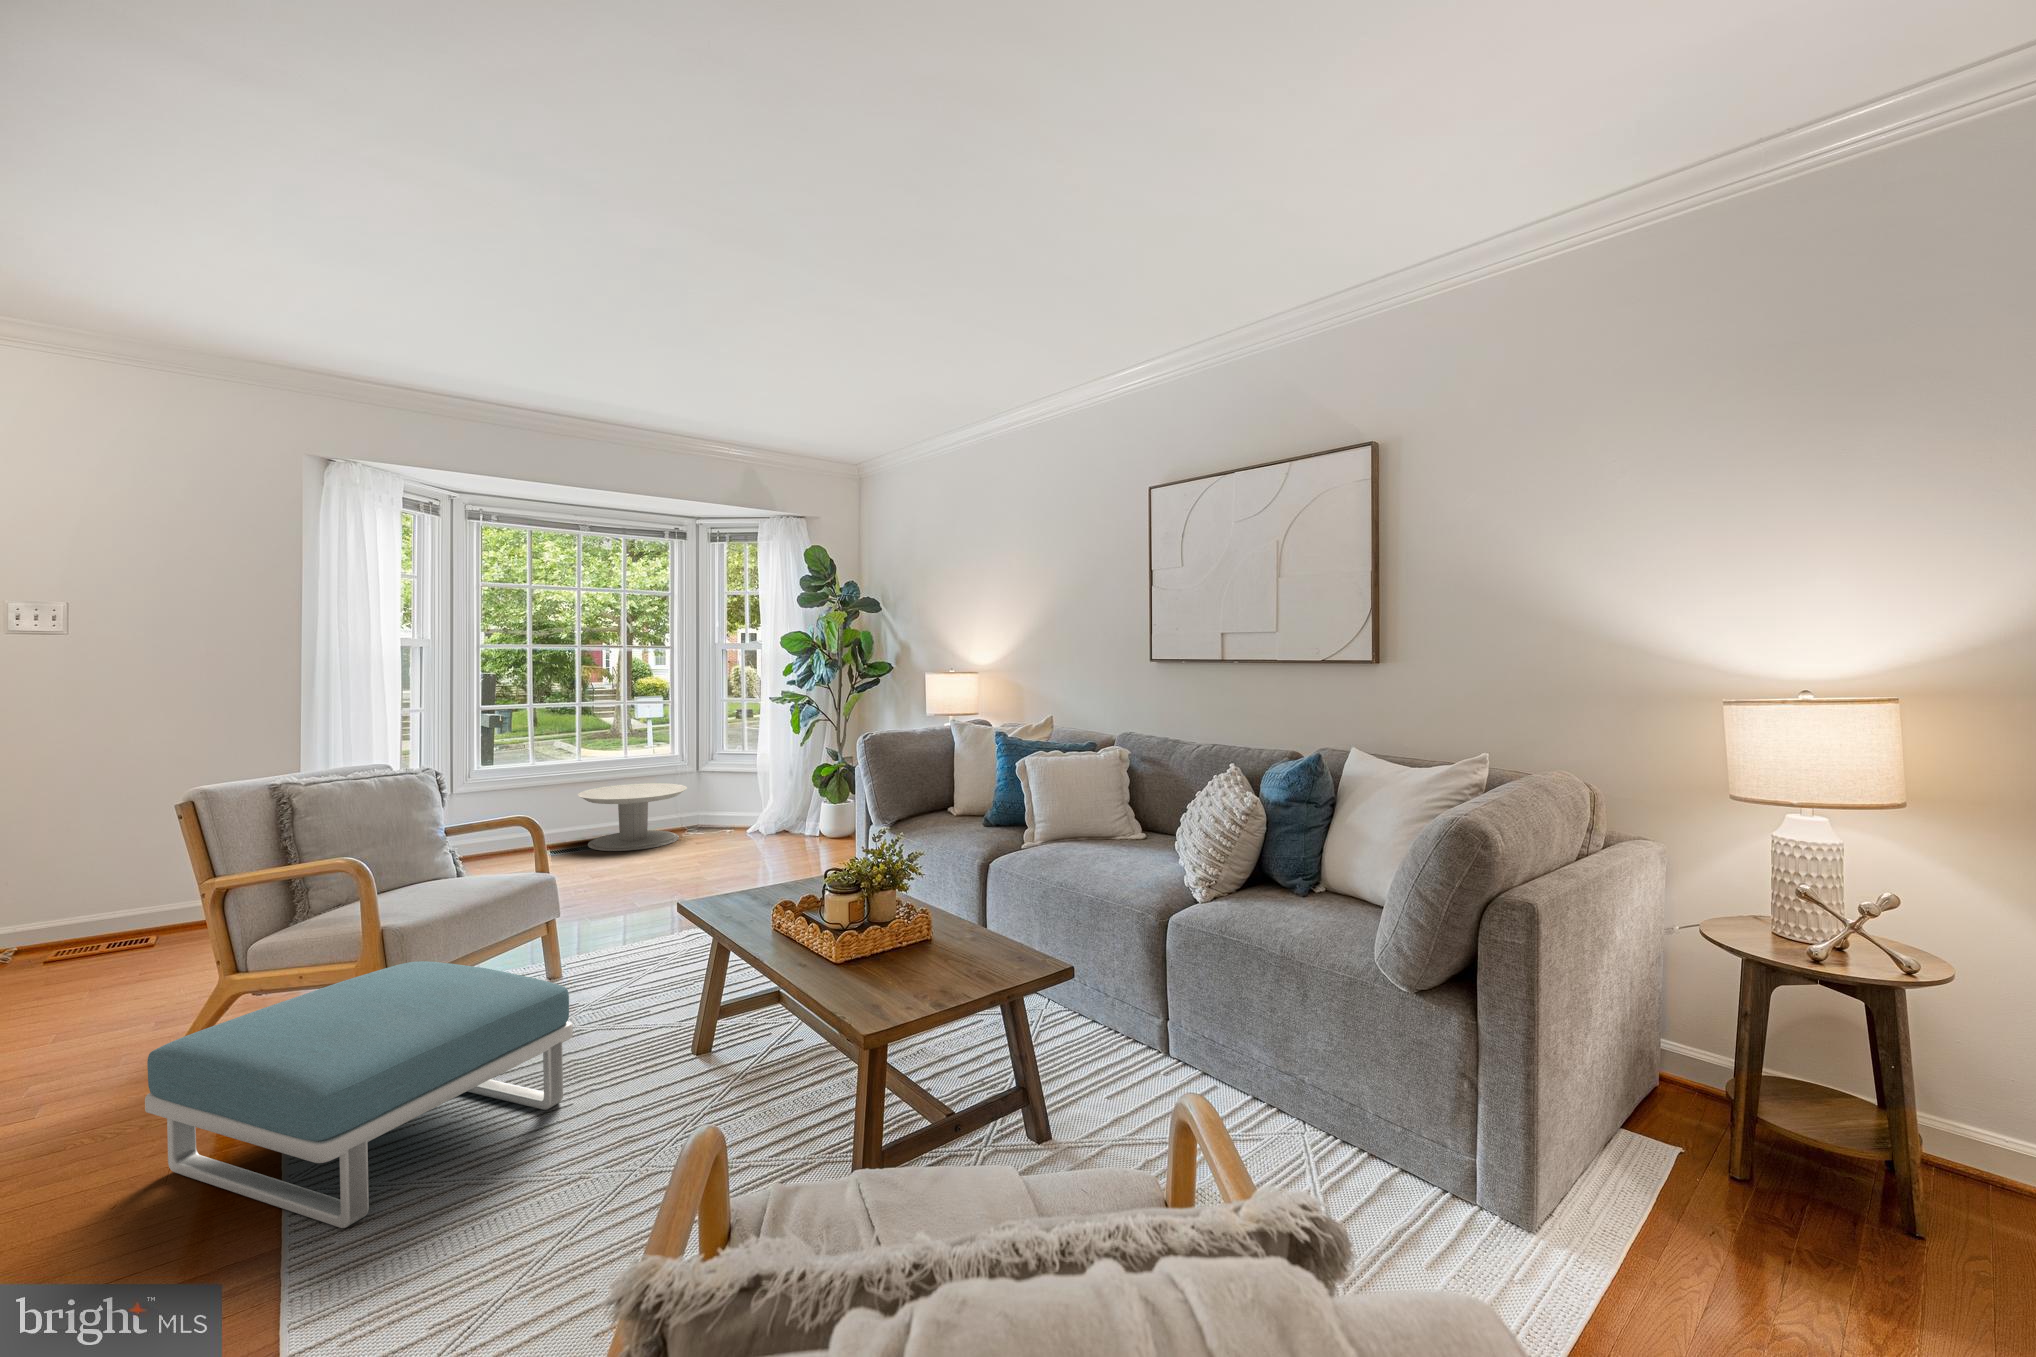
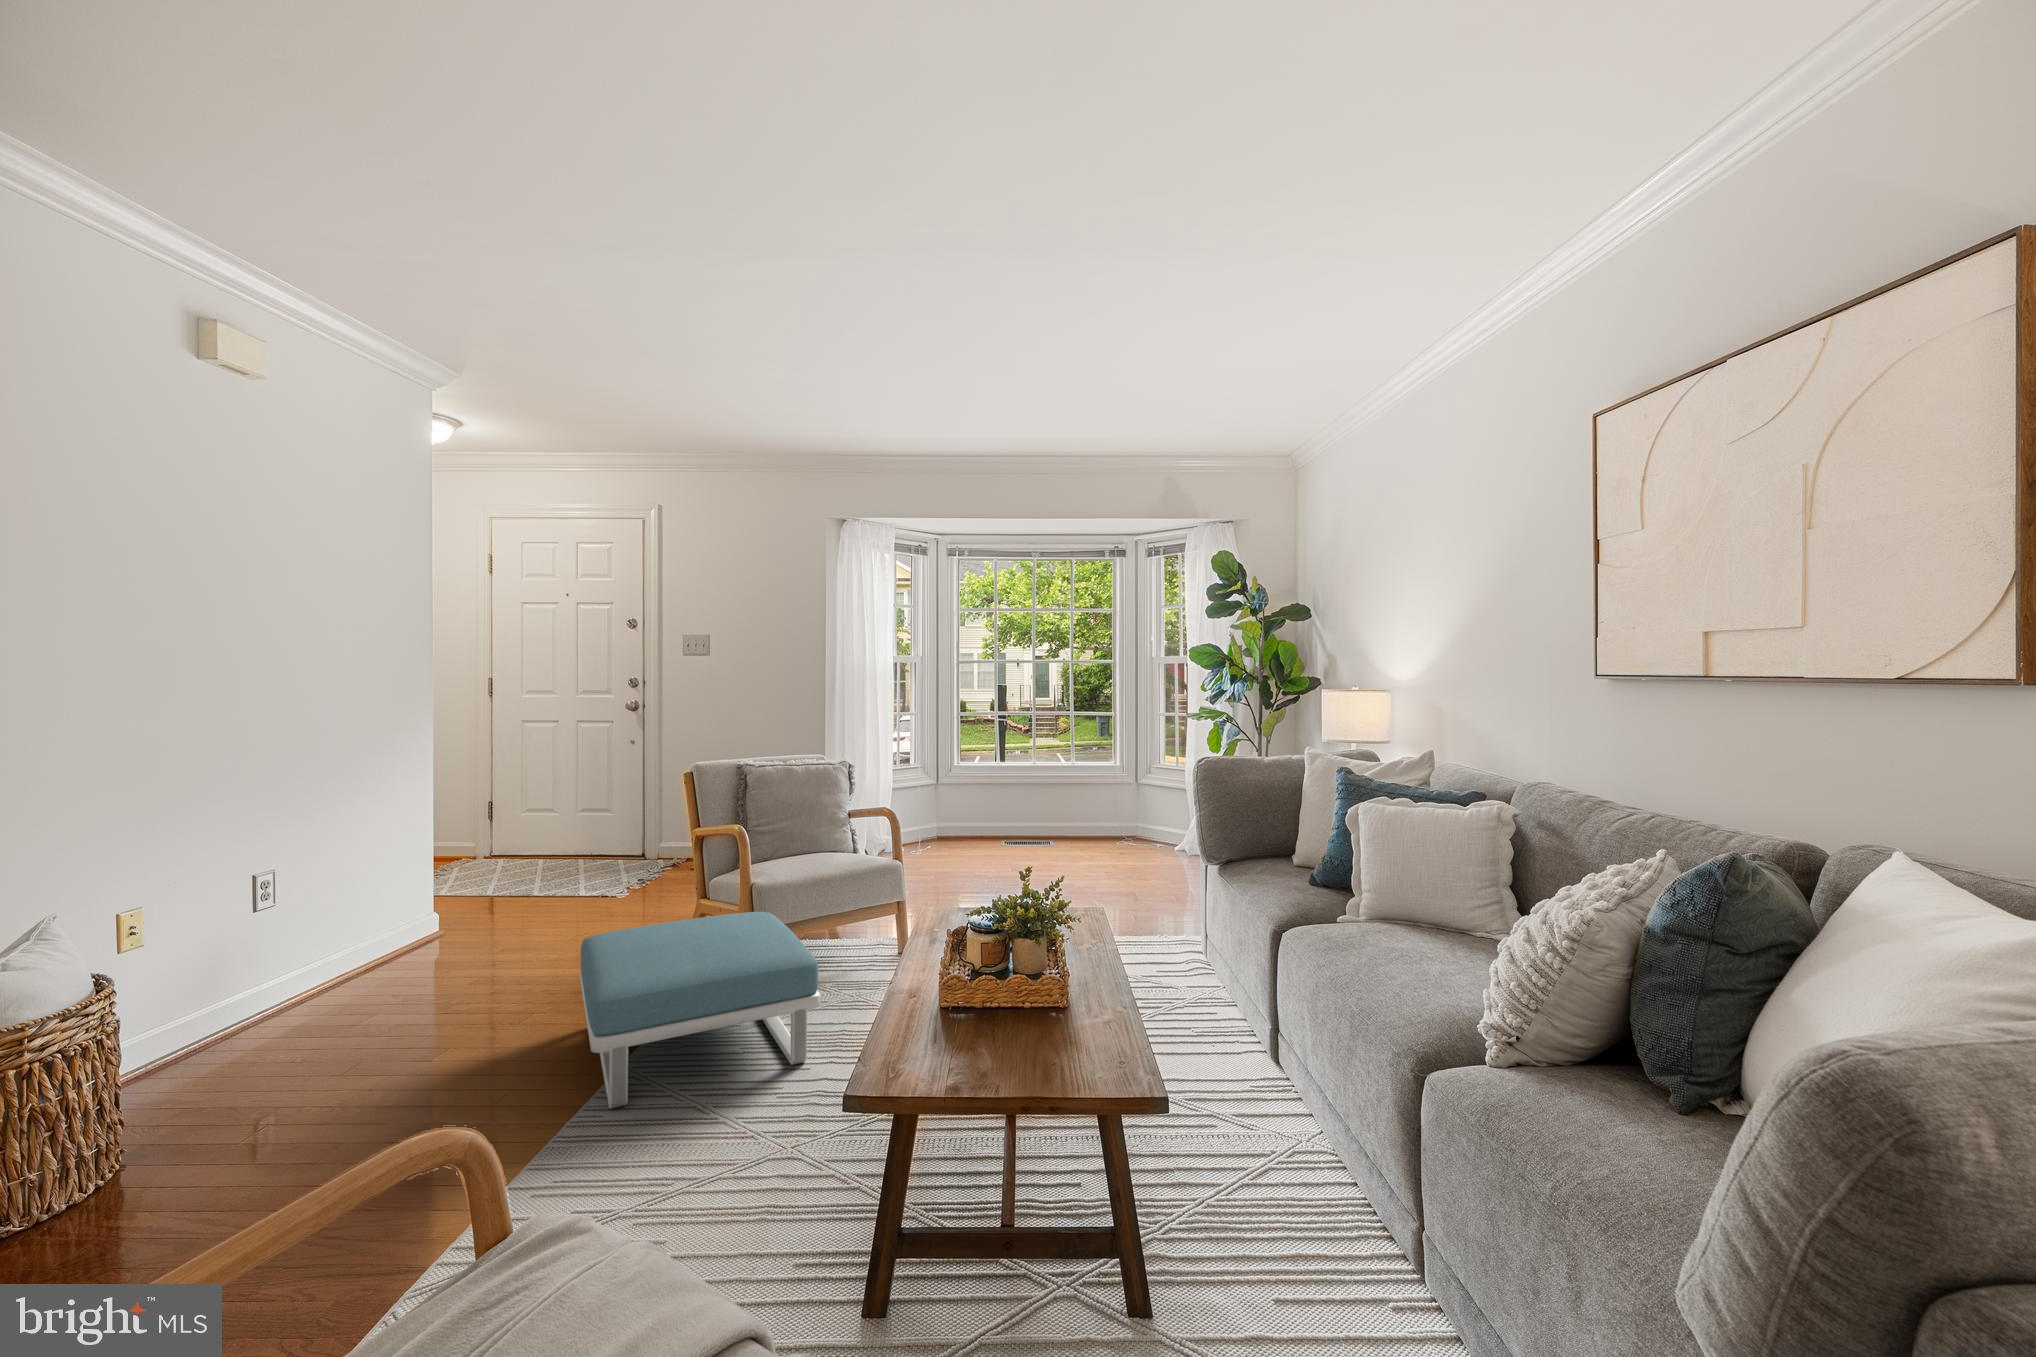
side table: present [578,783,687,851] -> none [1029,788,1120,850]

